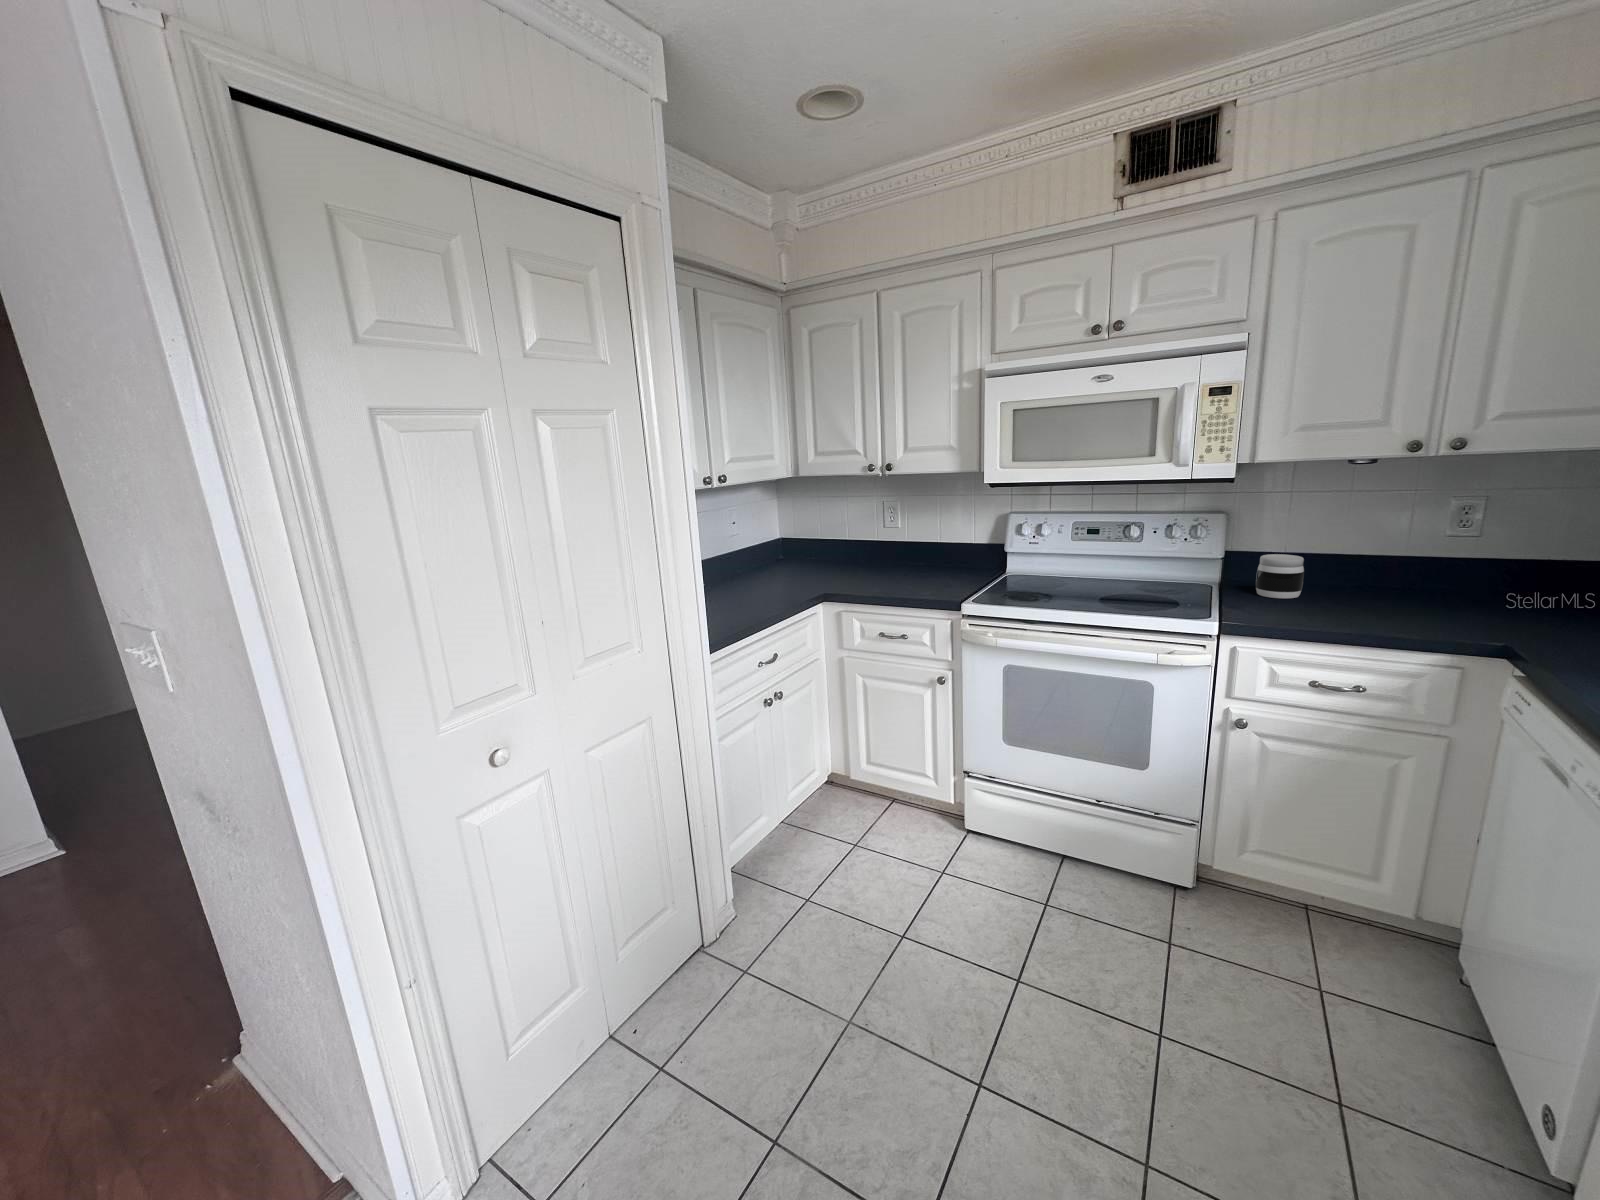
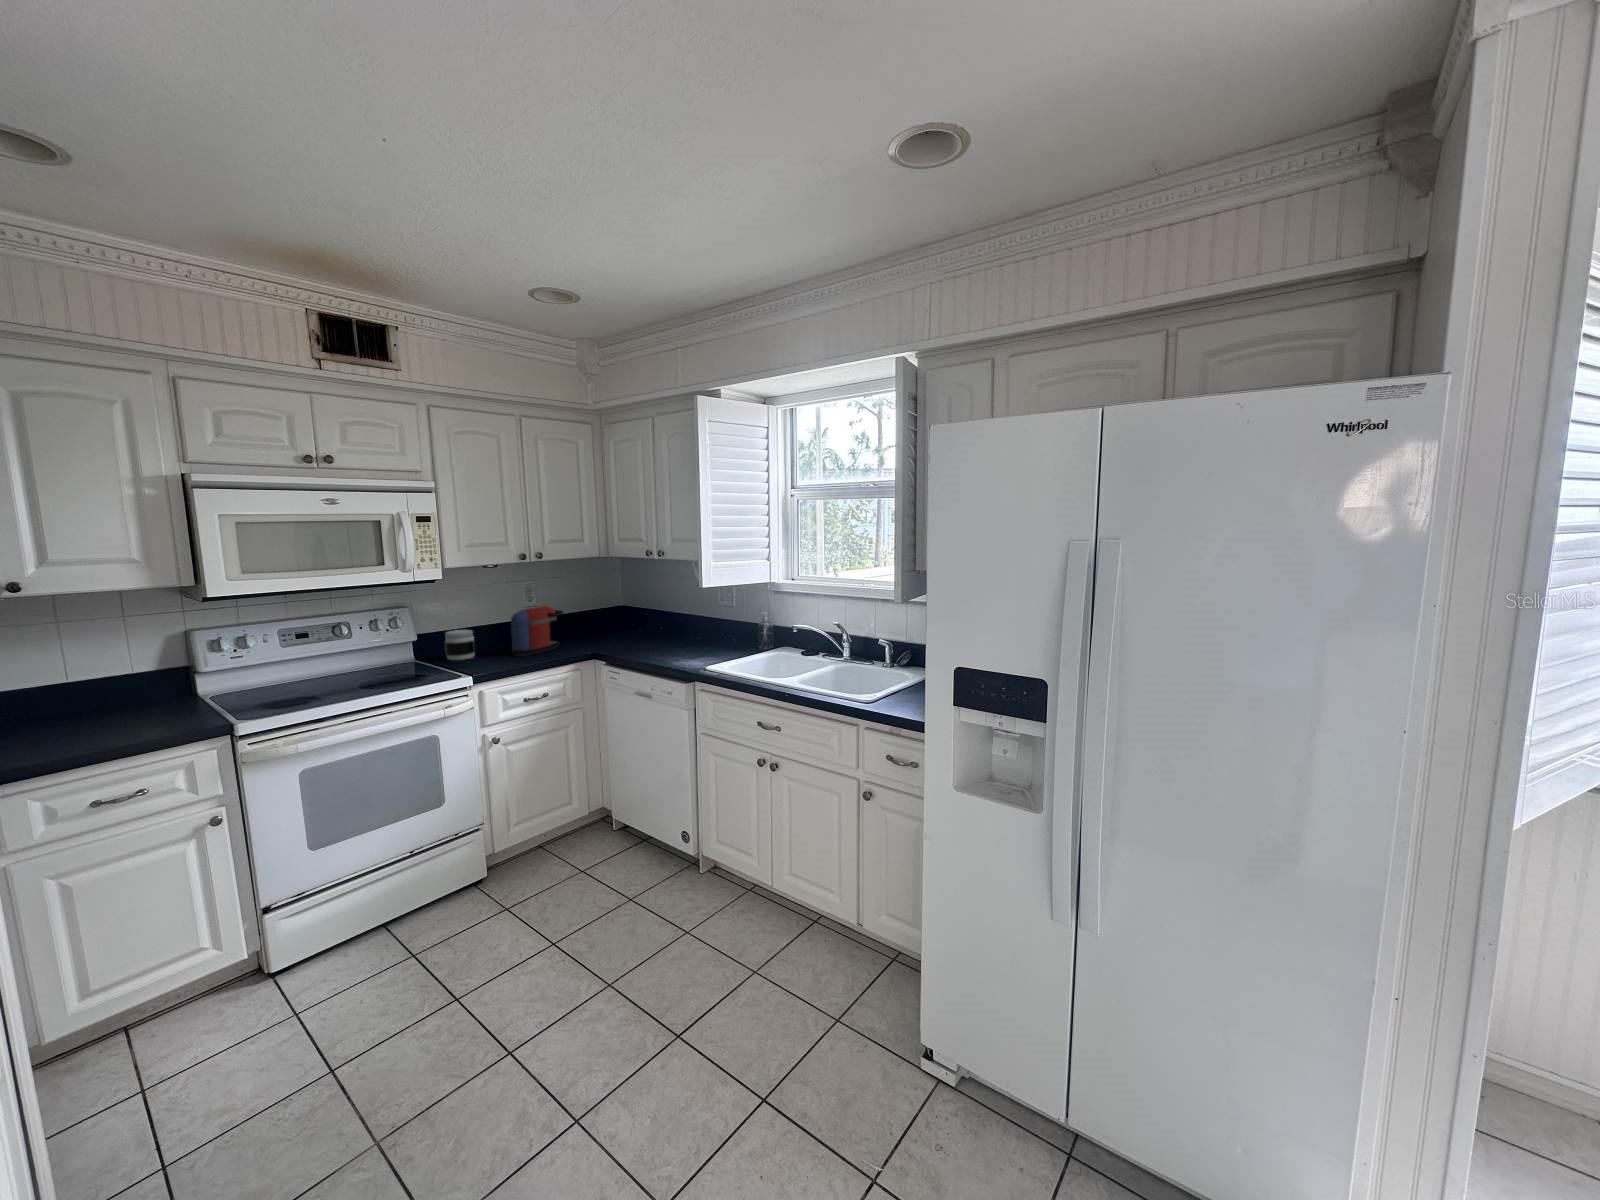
coffee maker: none [1349,538,1503,619] -> present [511,606,563,656]

